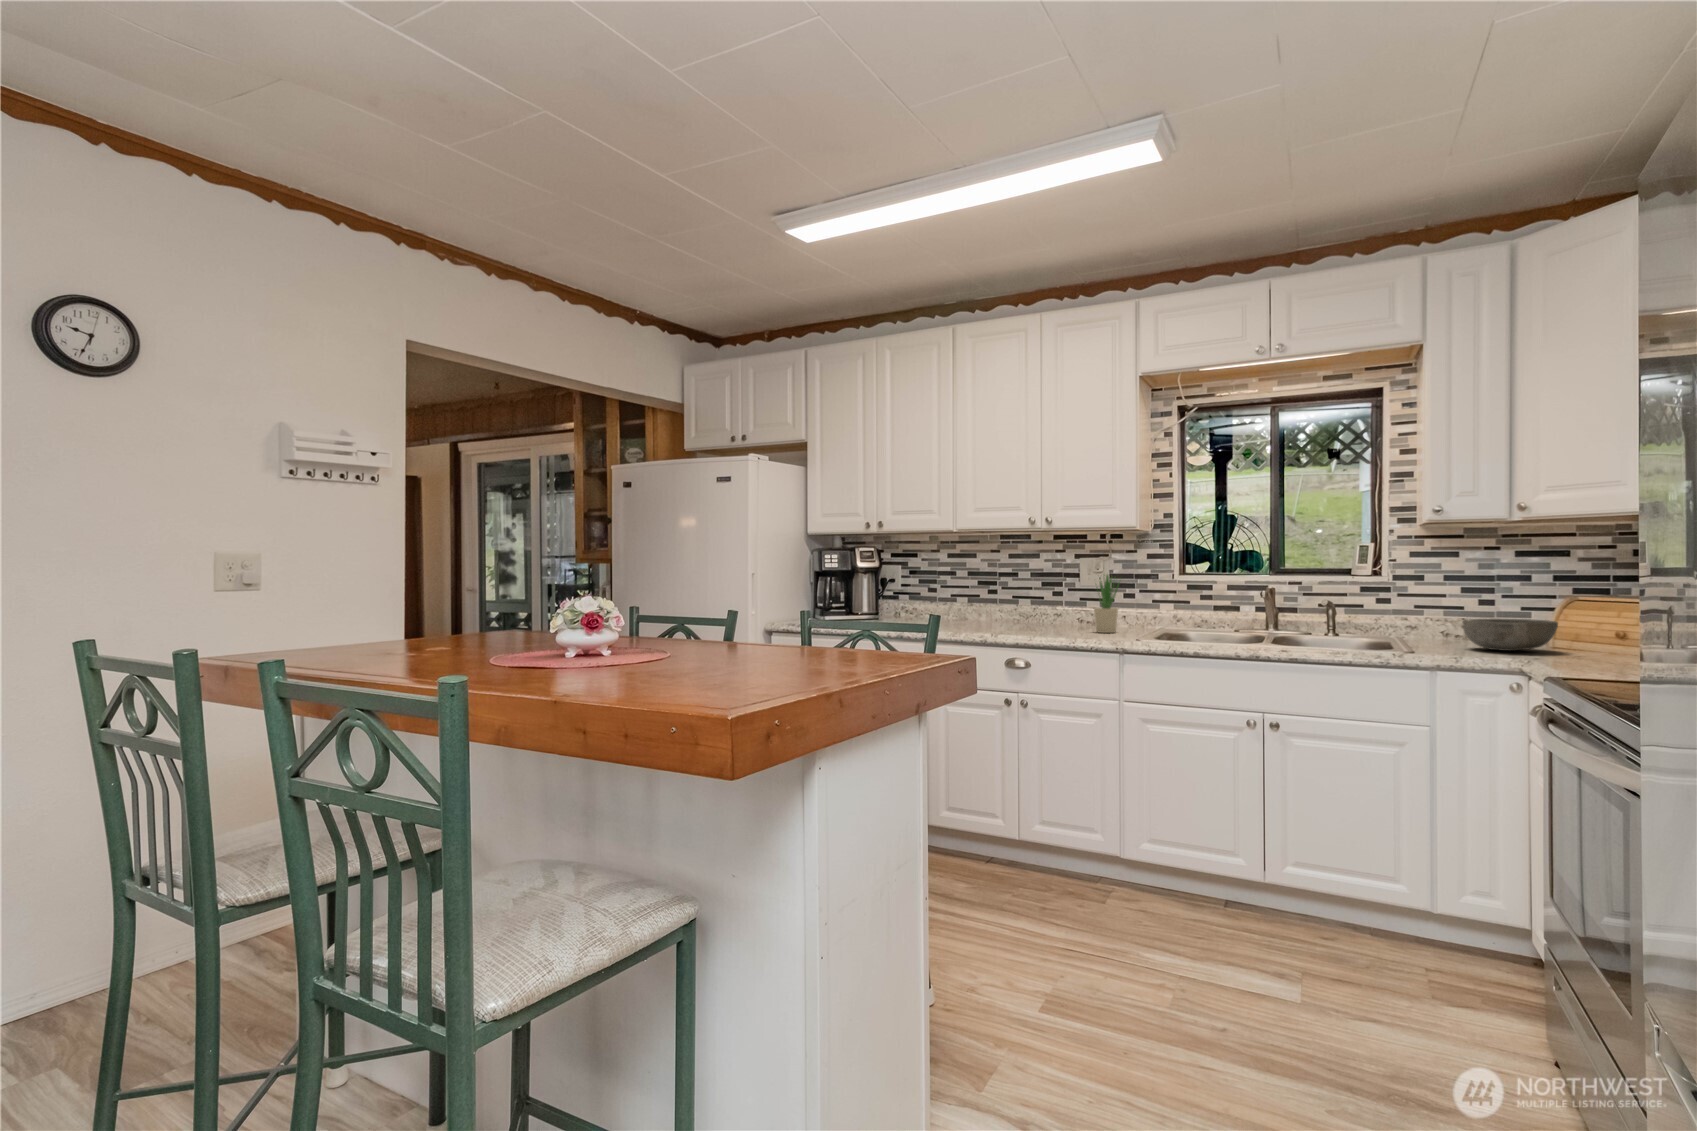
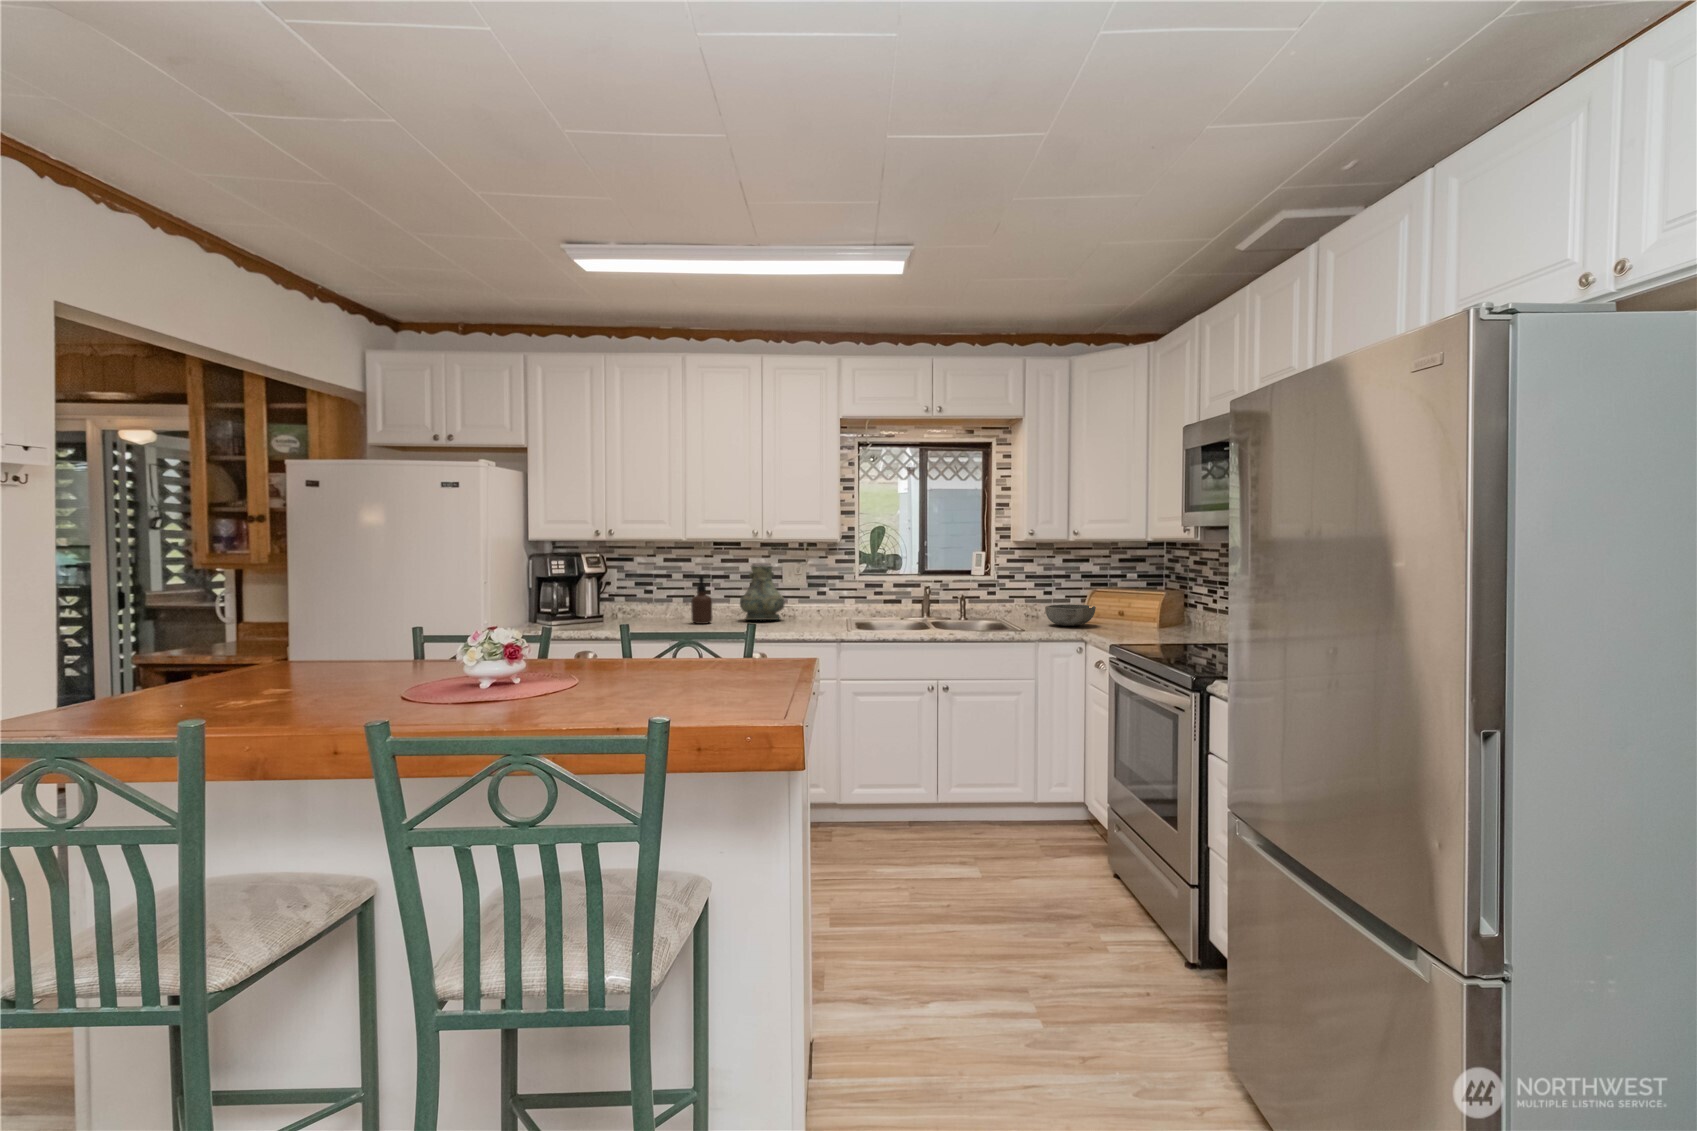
vase: none [1025,560,1081,627] -> present [740,565,784,620]
soap dispenser: none [966,572,991,627] -> present [691,576,712,624]
potted plant: present [1094,575,1118,633] -> none [802,570,823,624]

